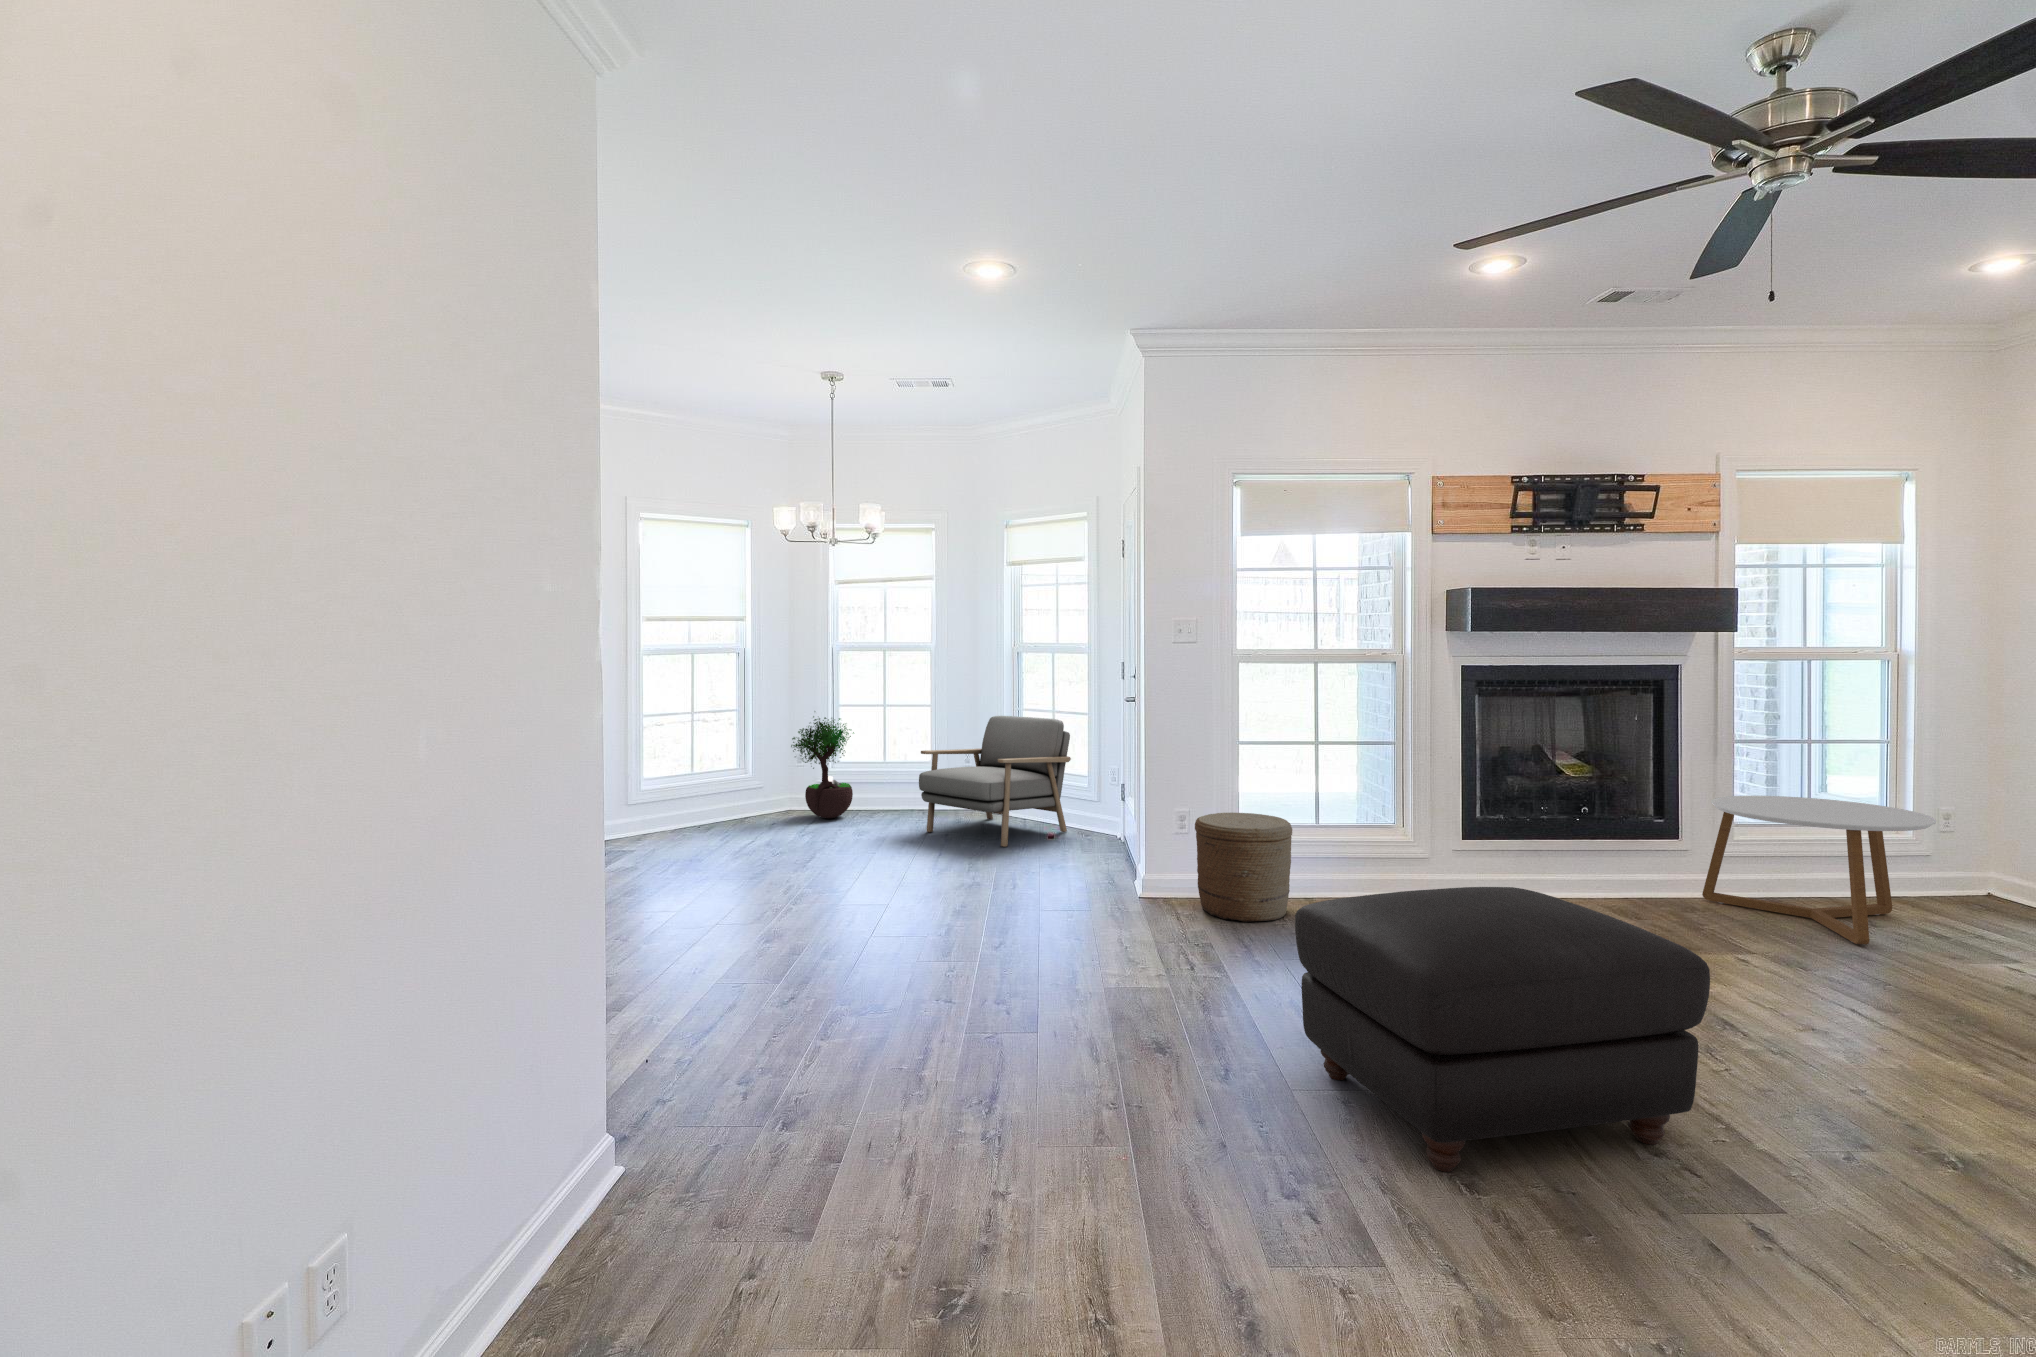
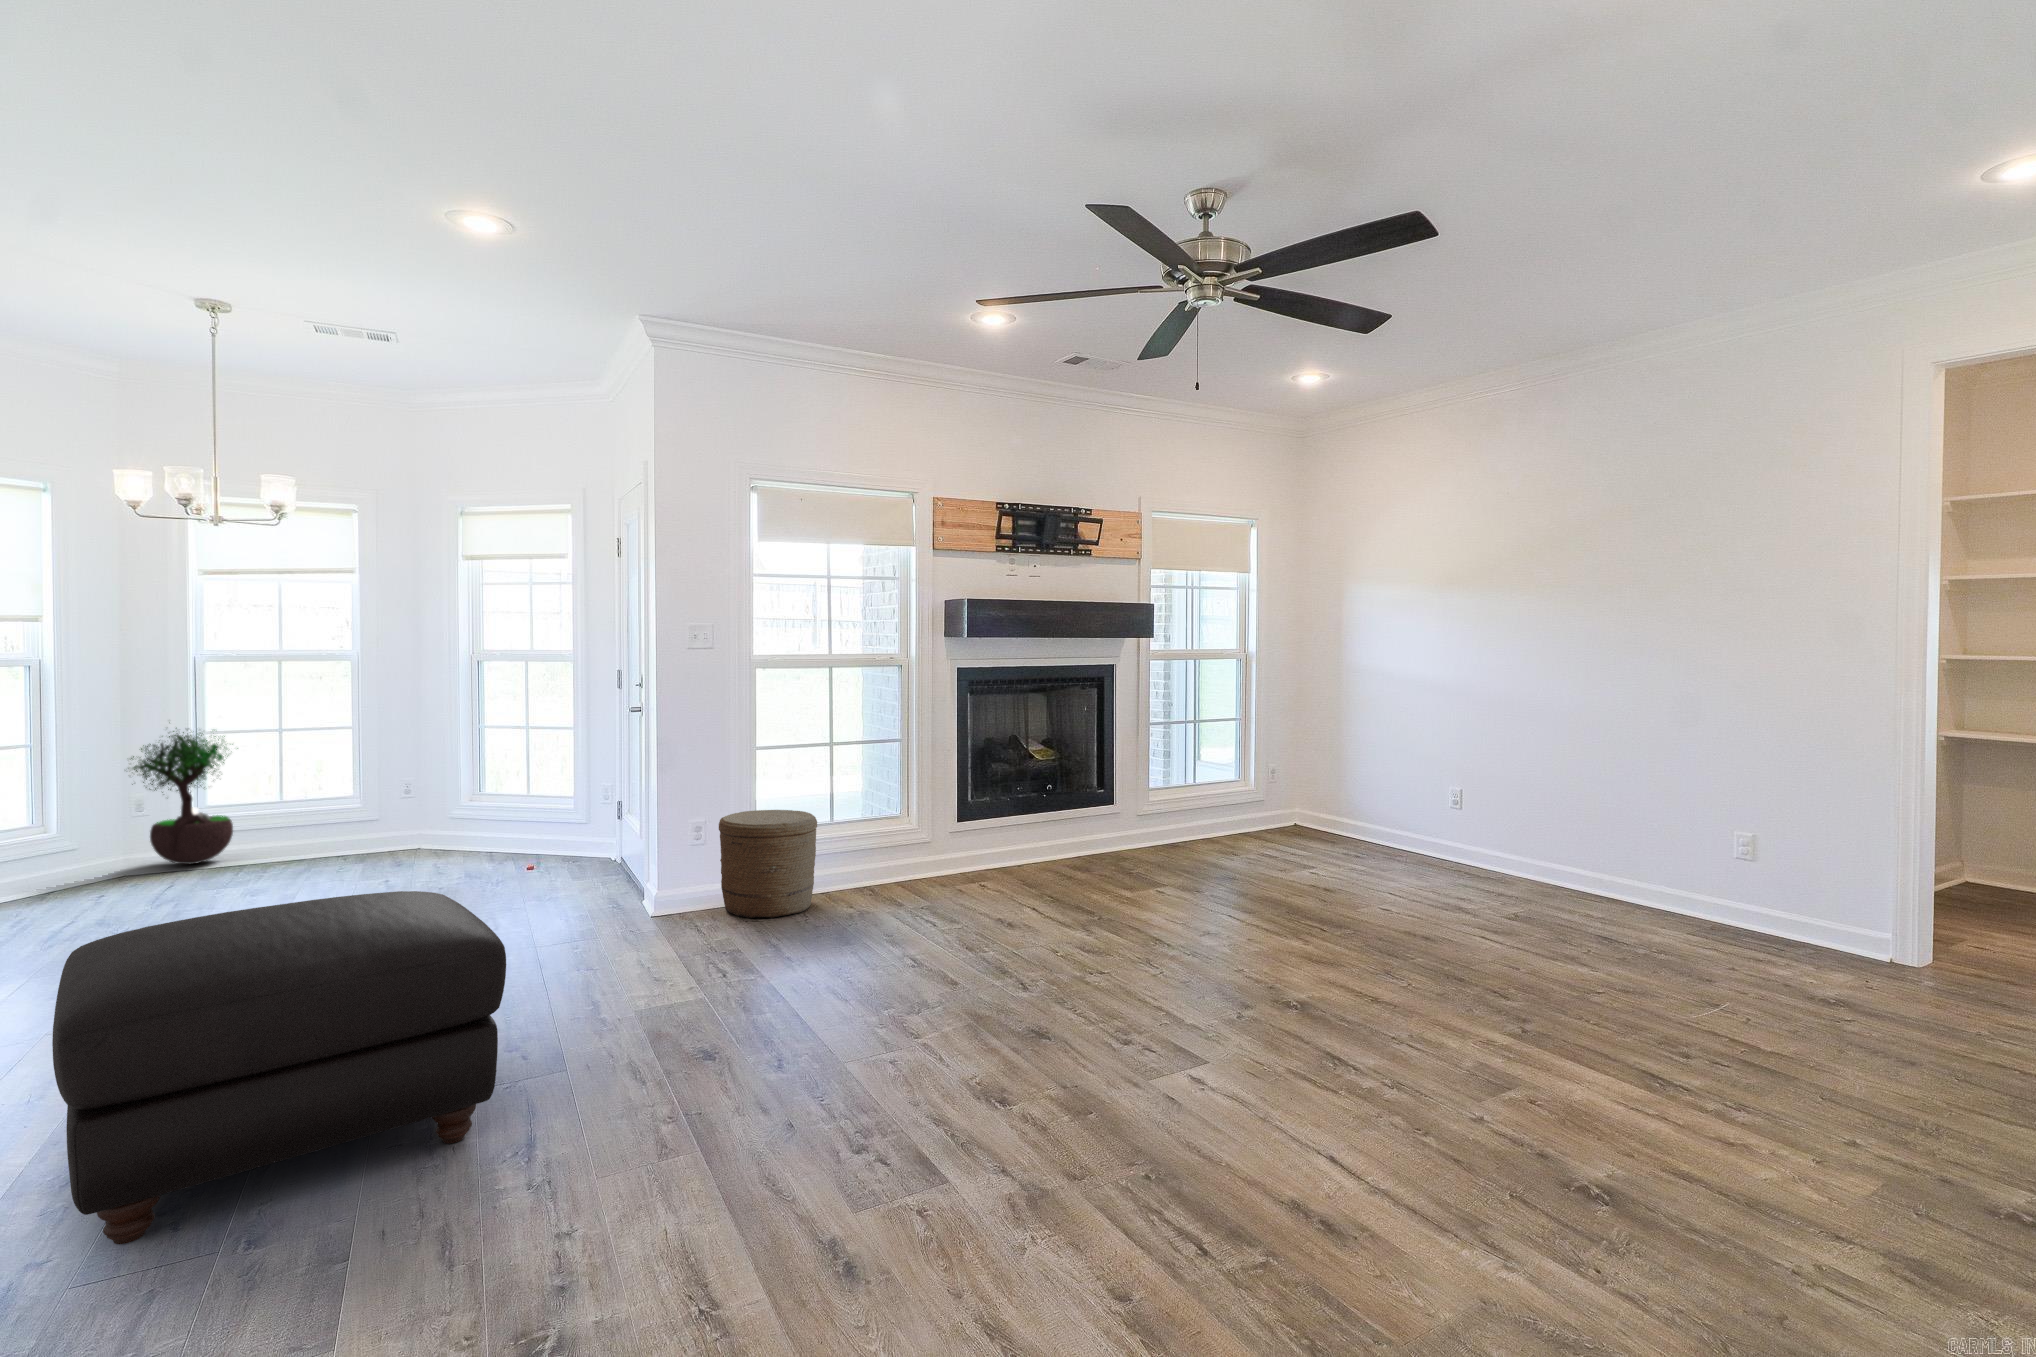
armchair: present [919,716,1071,847] -> none [348,721,557,874]
coffee table: present [1702,796,1936,945] -> none [1129,767,1264,872]
ottoman: present [1295,887,1710,1172] -> present [52,891,506,1244]

